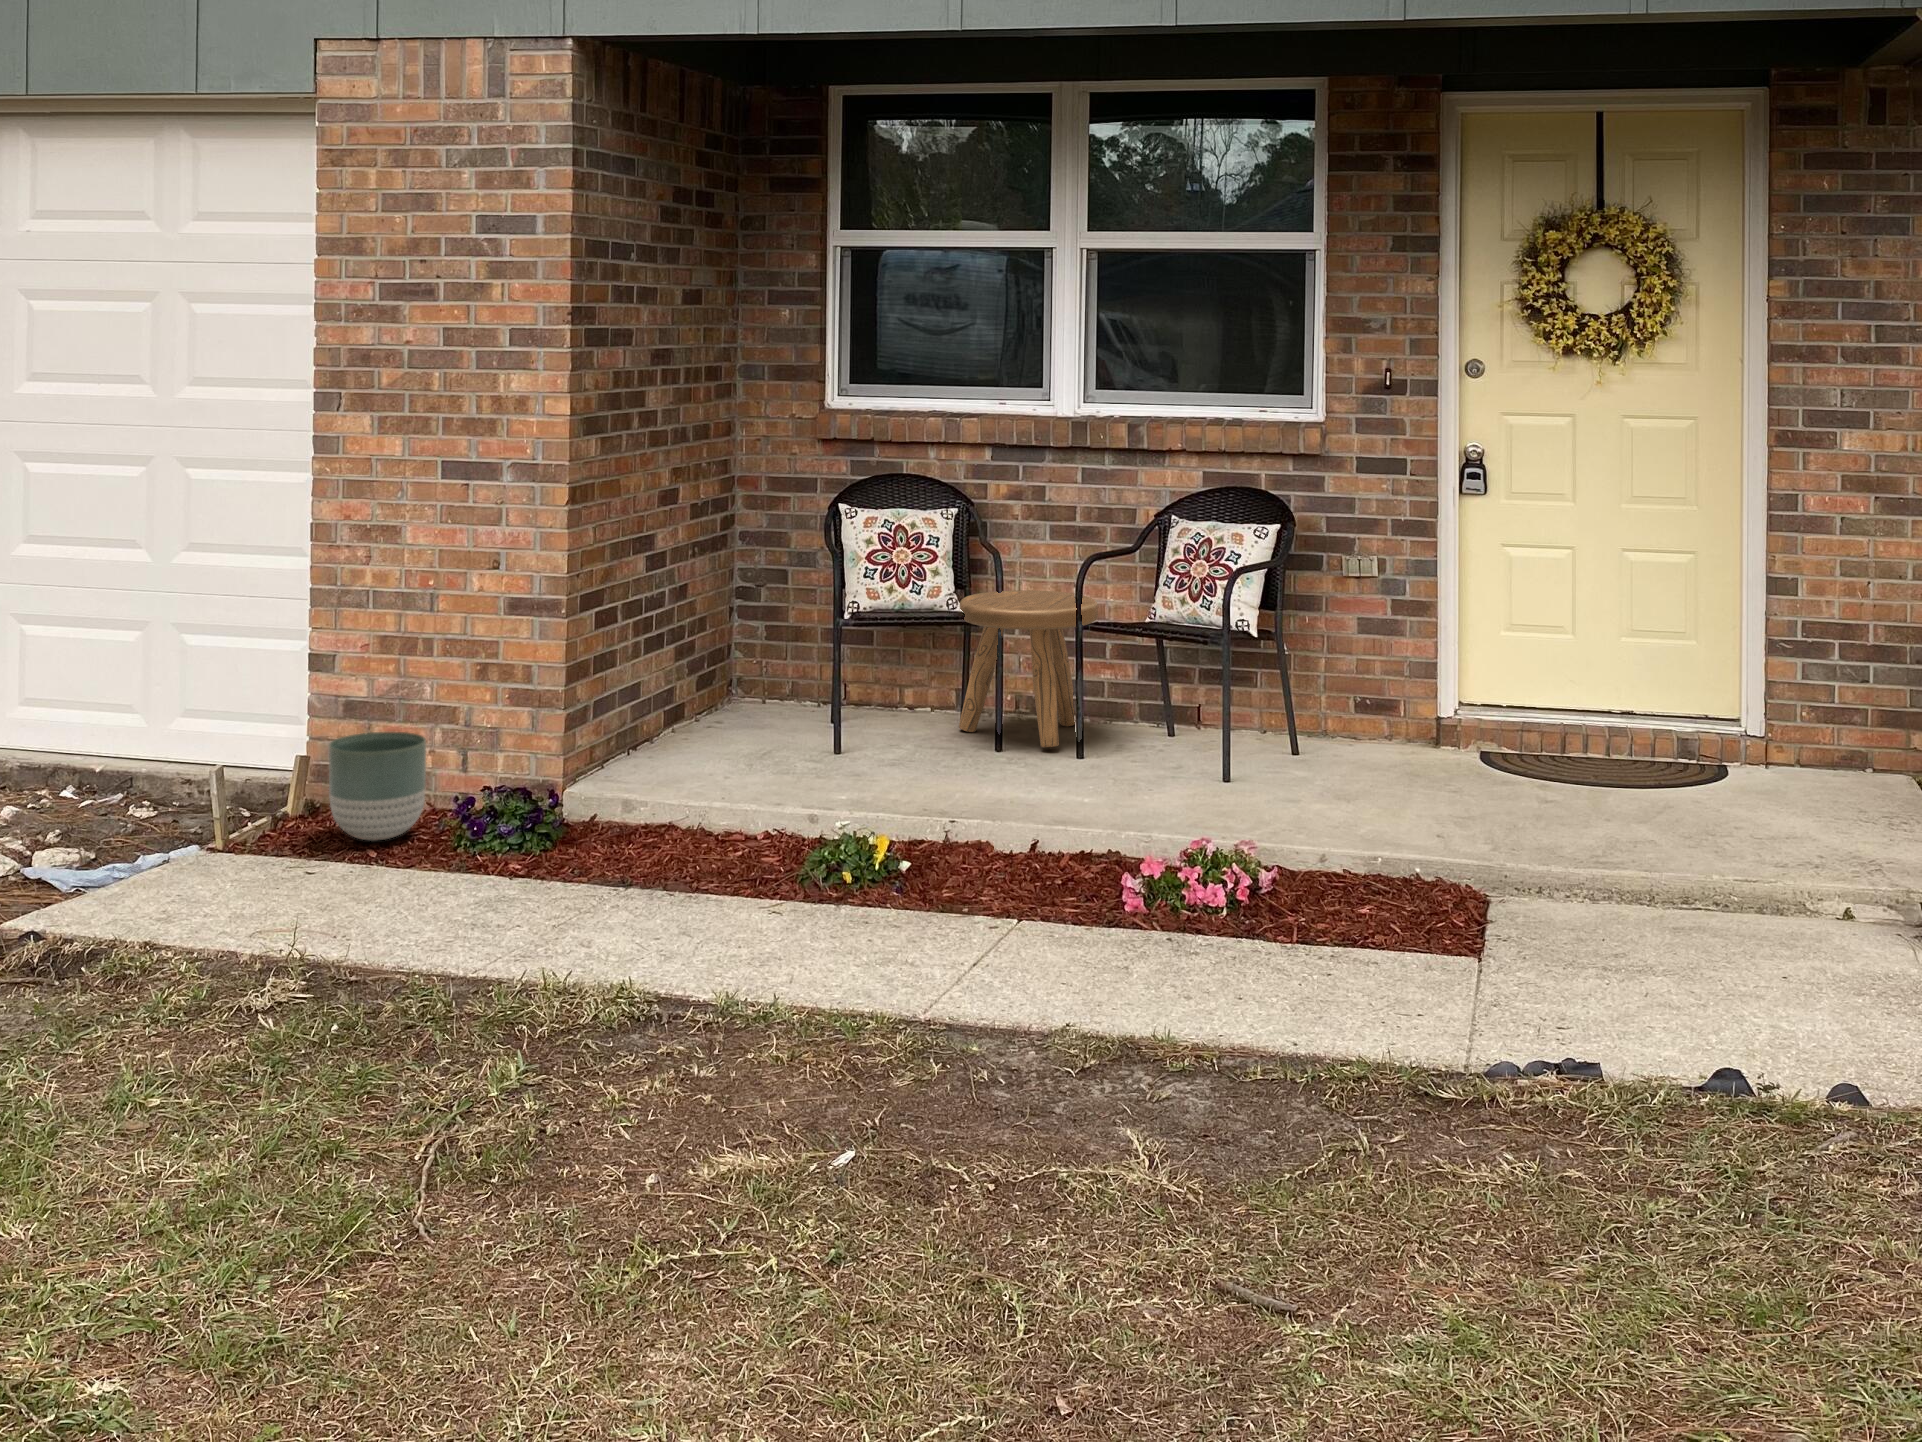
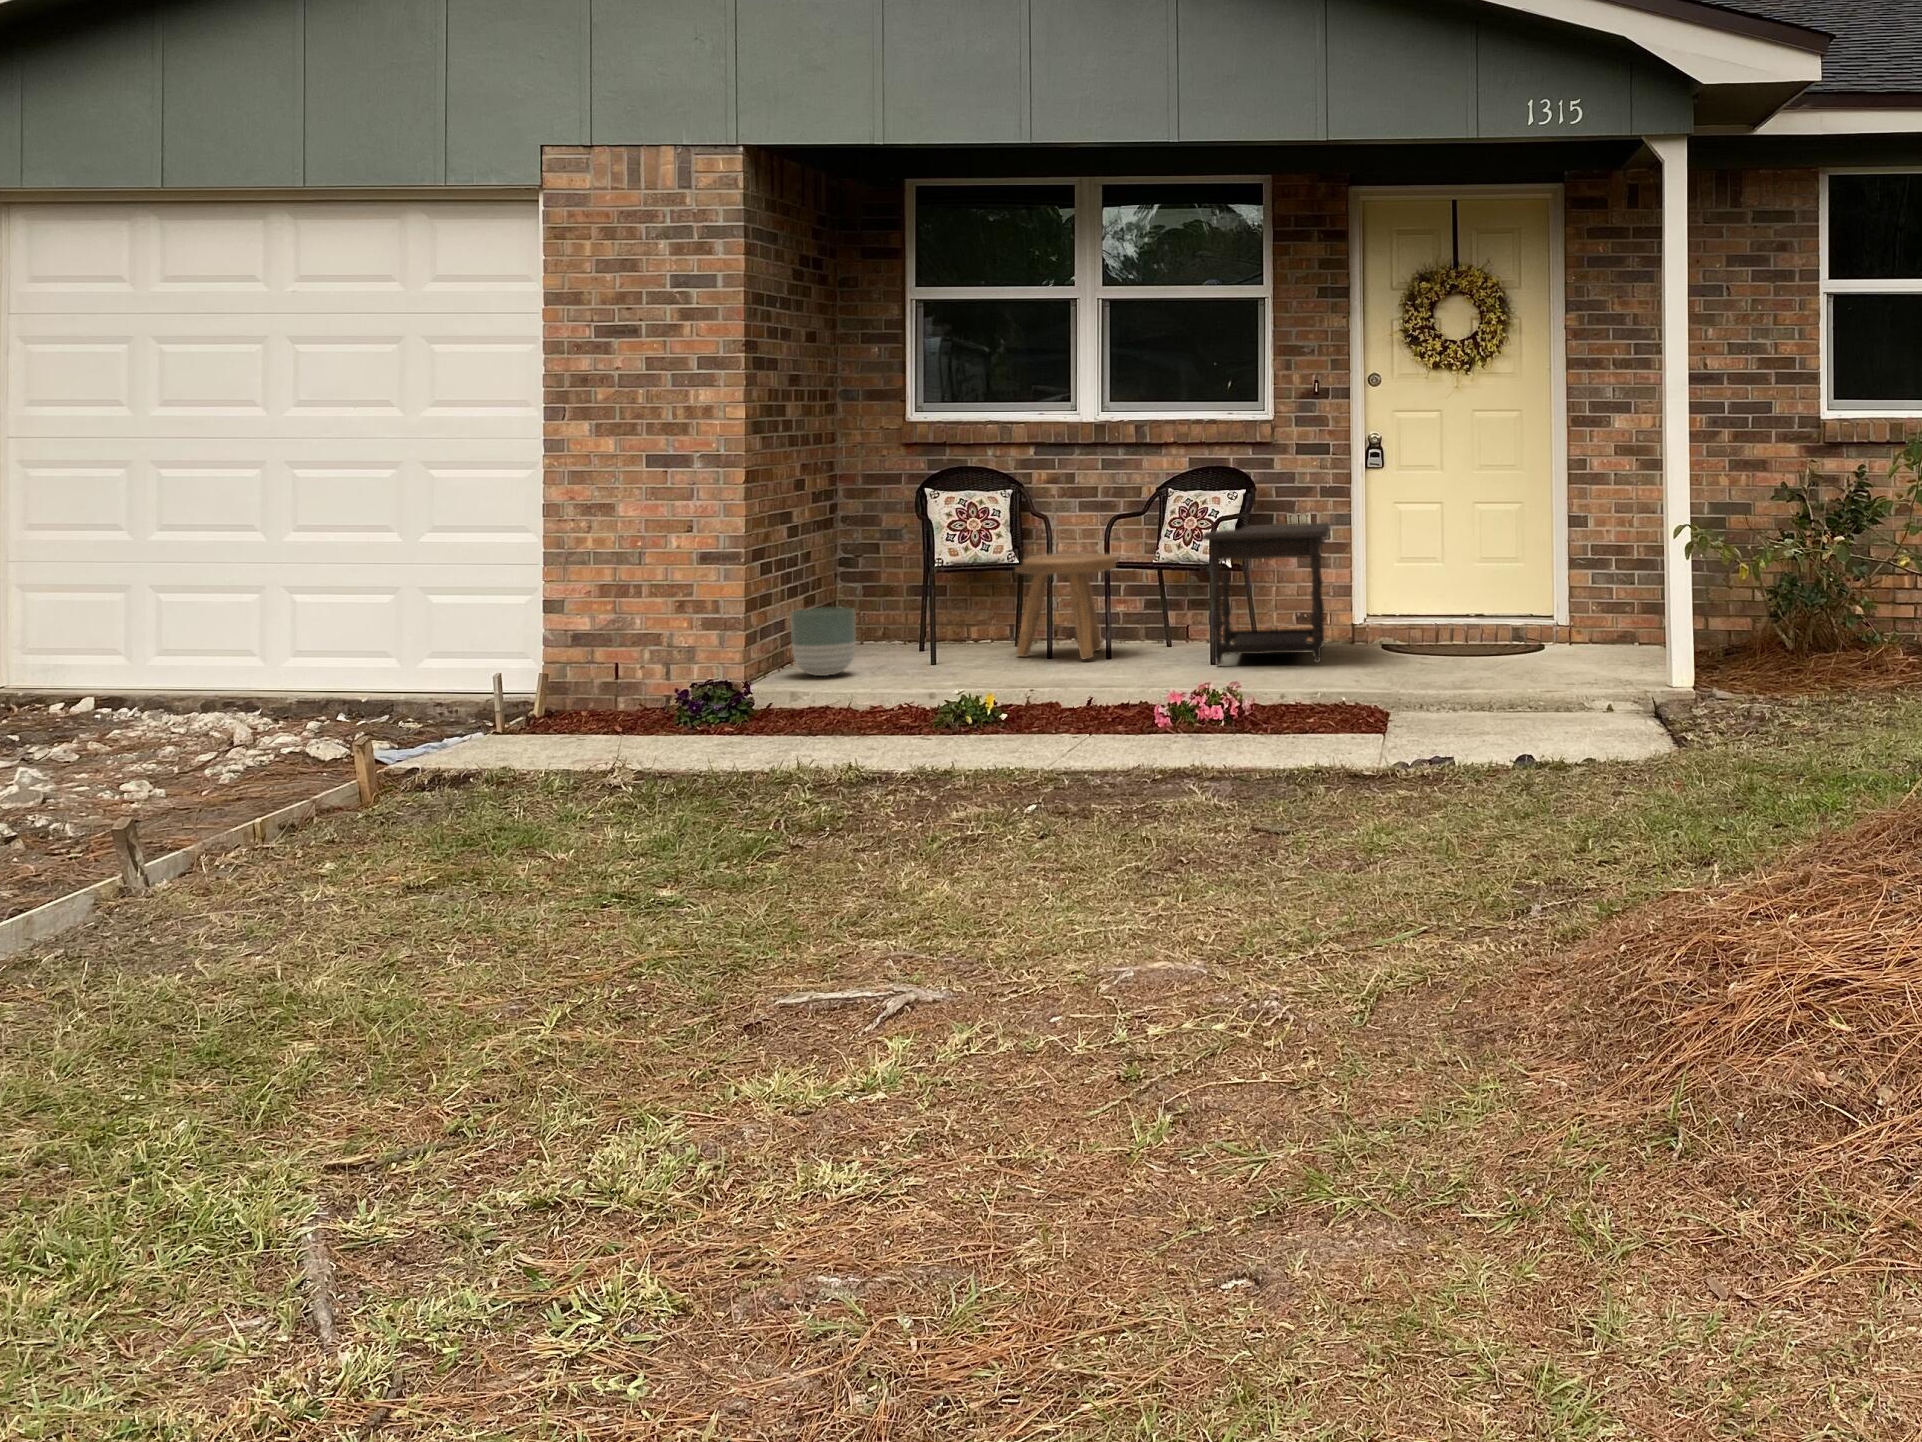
side table: none [1209,565,1401,791] -> present [1201,523,1330,665]
planter: present [329,732,426,840] -> present [791,608,856,676]

